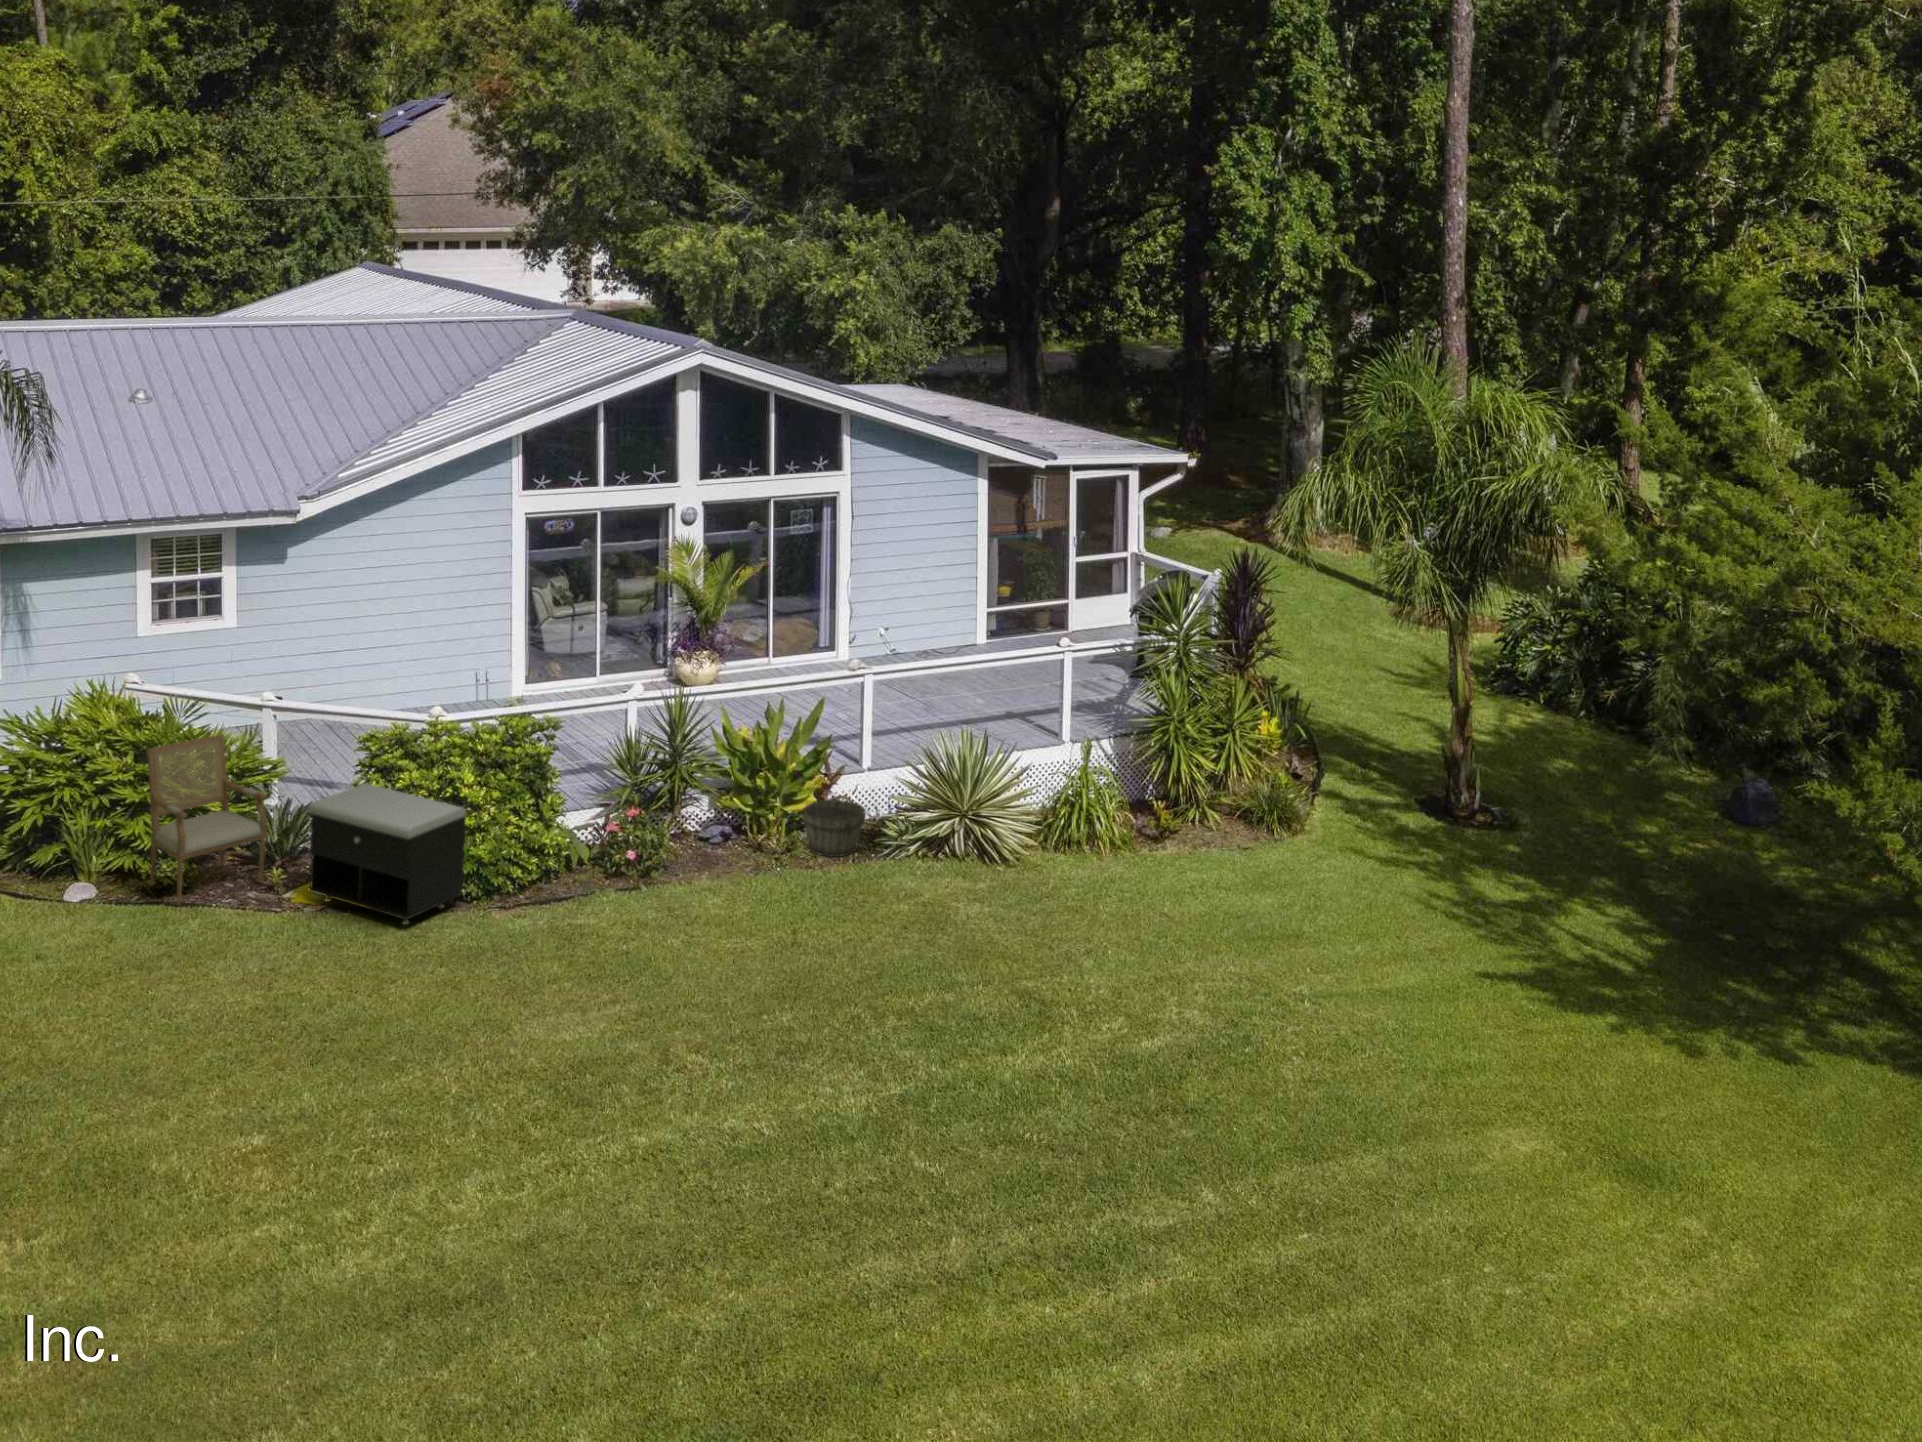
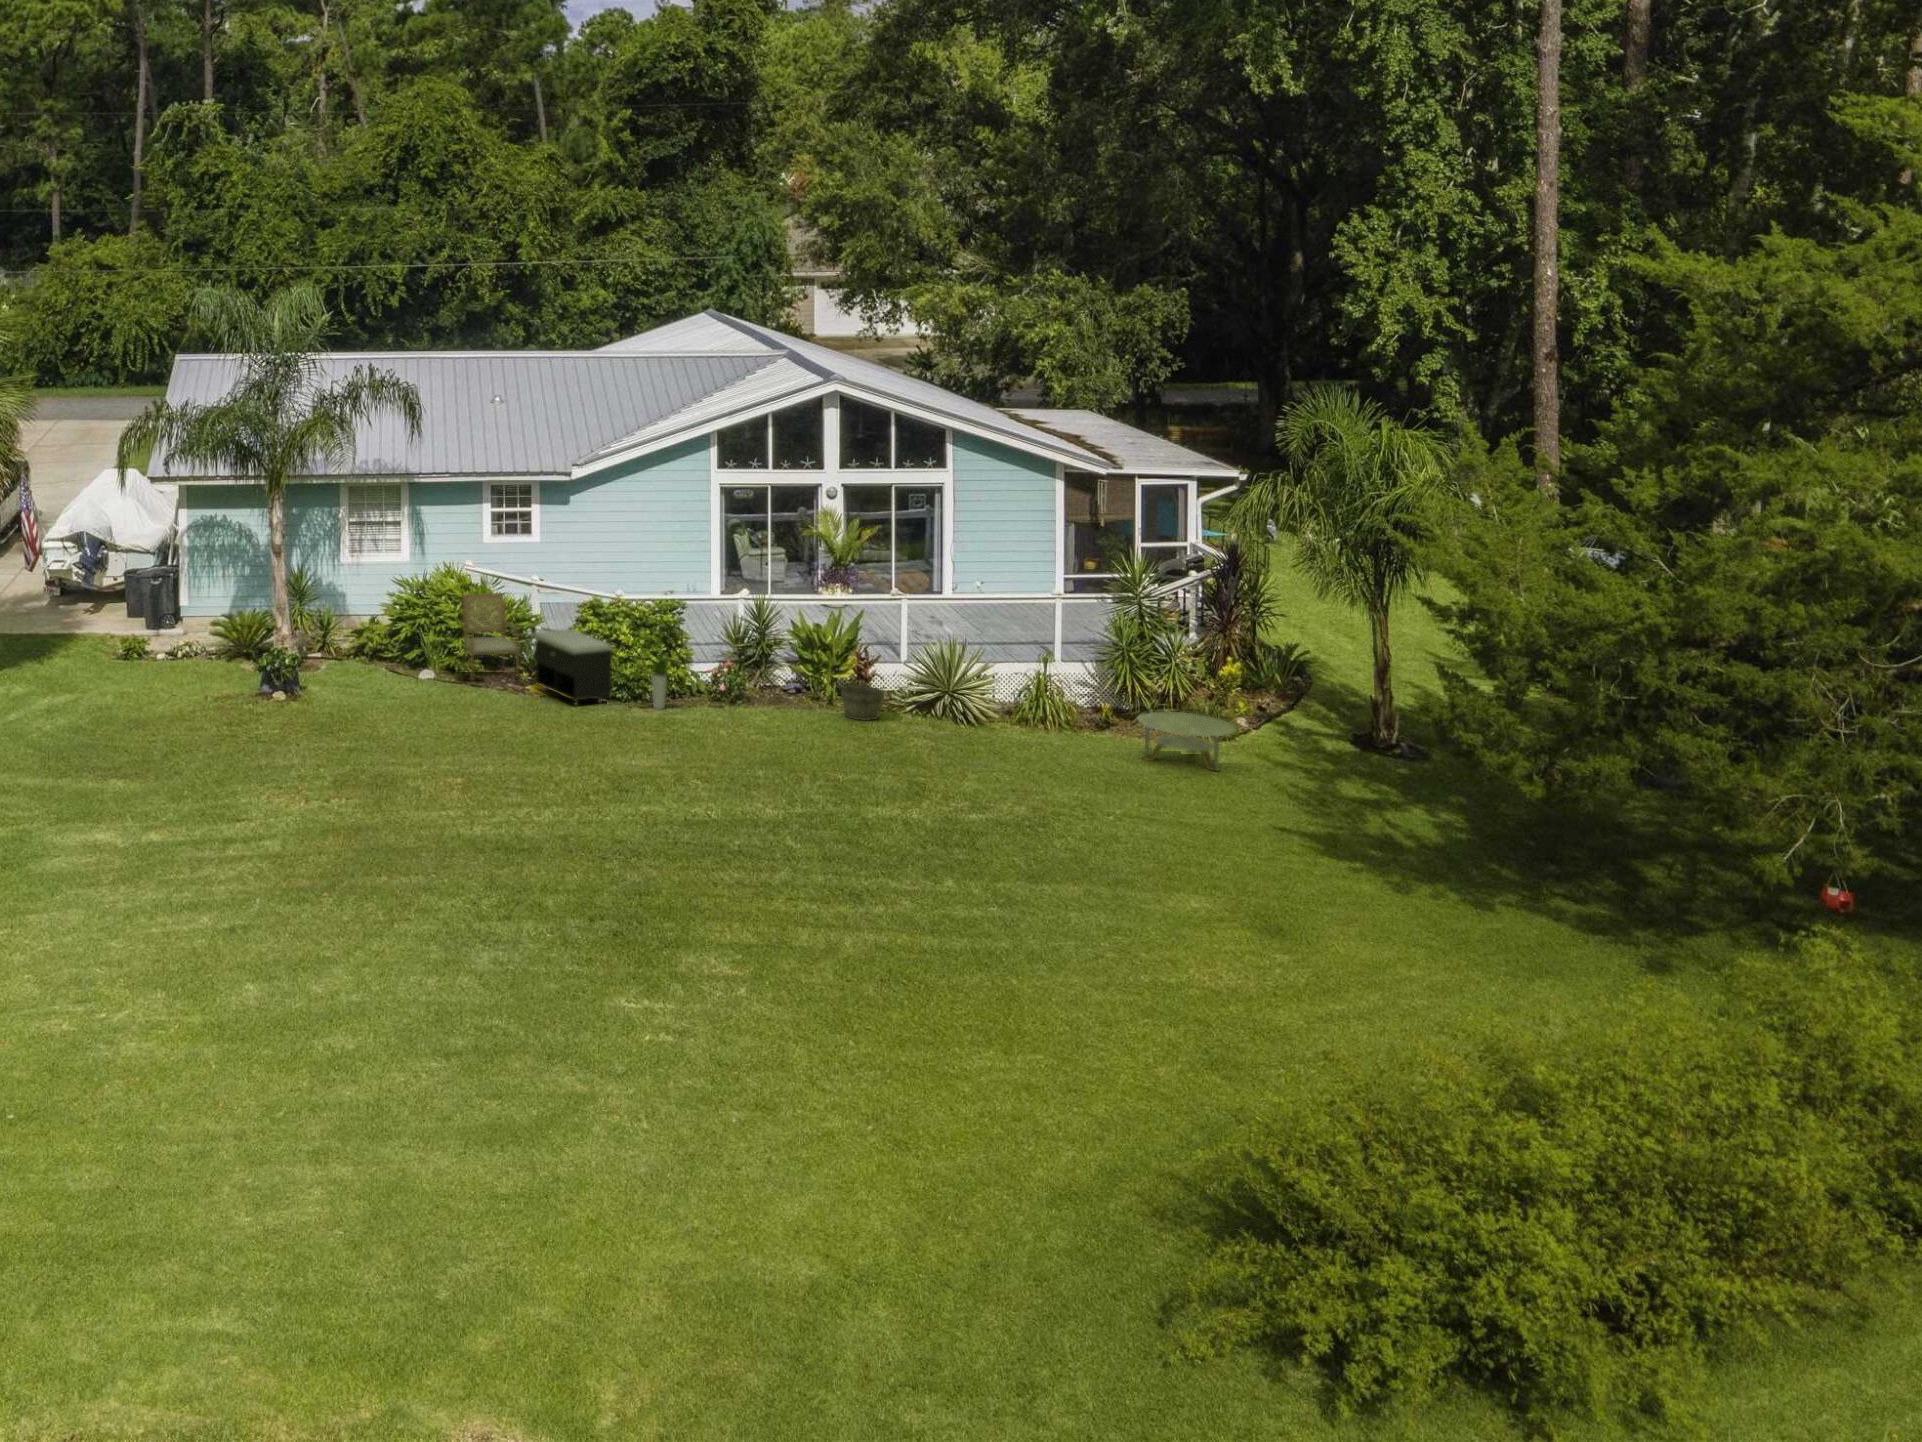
round table: none [1190,774,1310,852] -> present [1138,712,1235,771]
planter: none [530,805,569,902] -> present [650,655,669,709]

